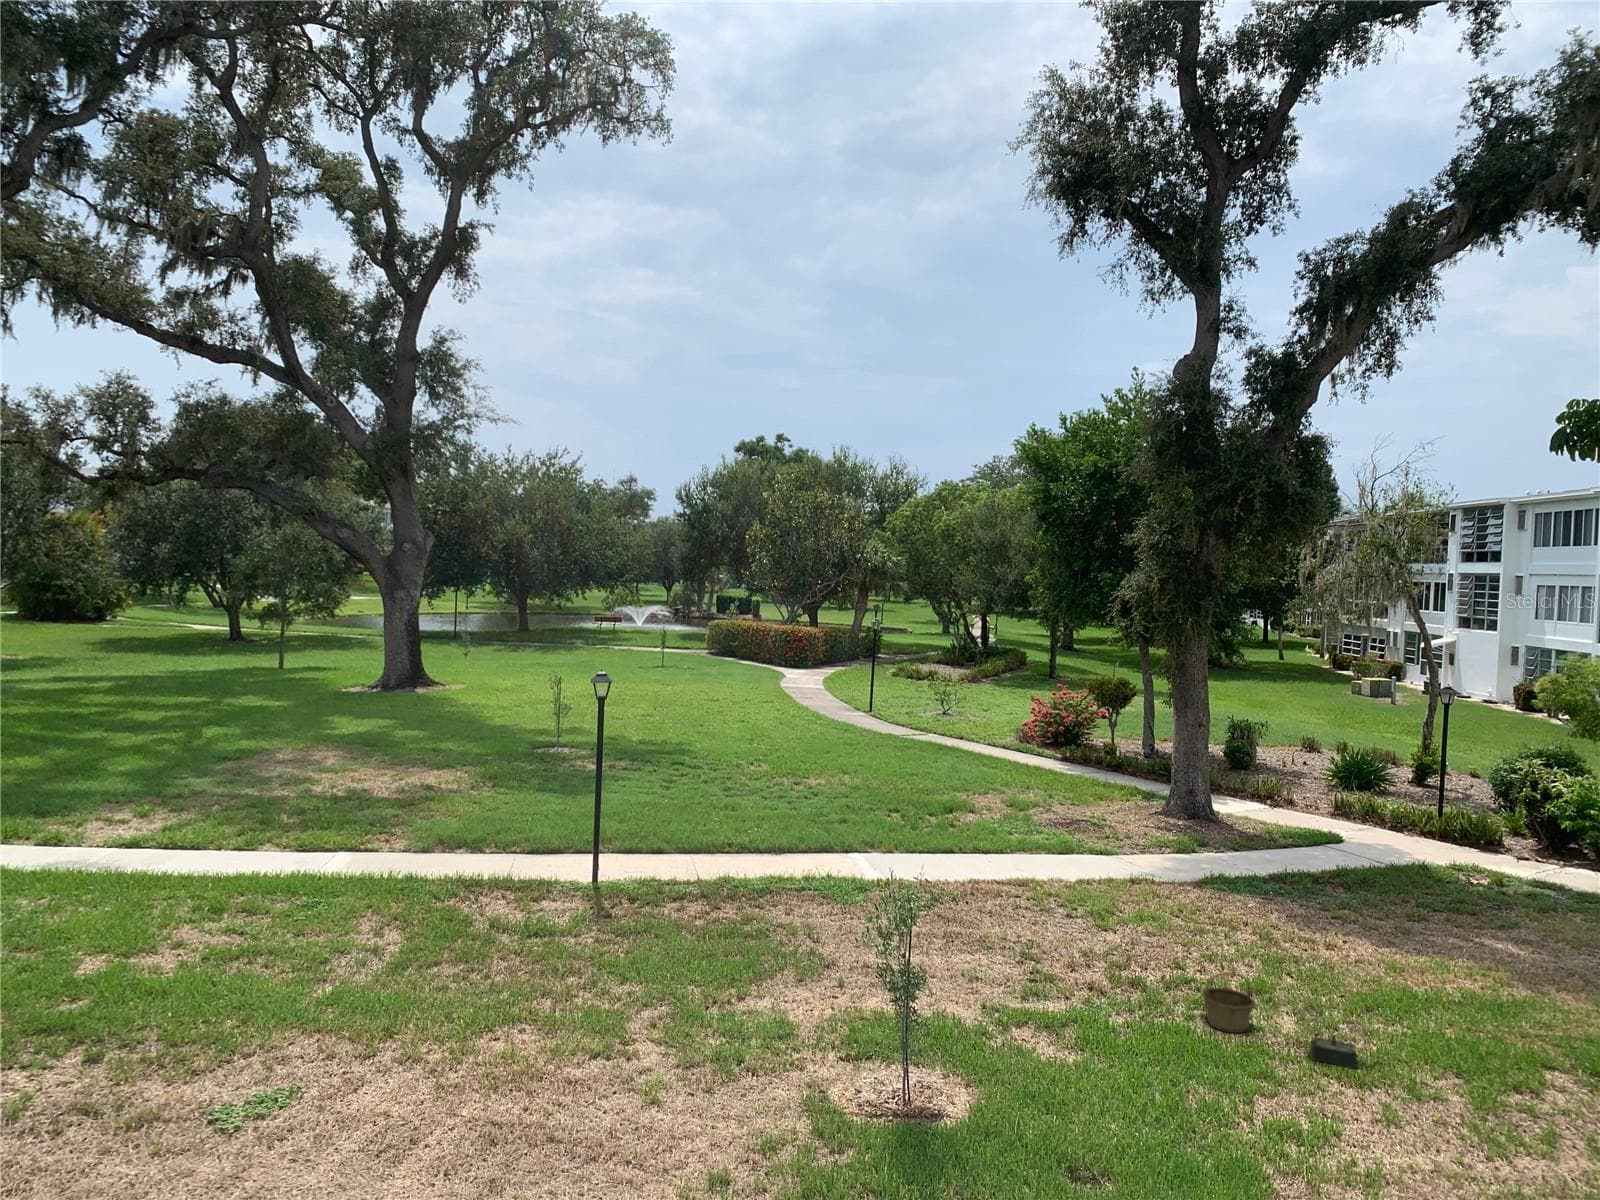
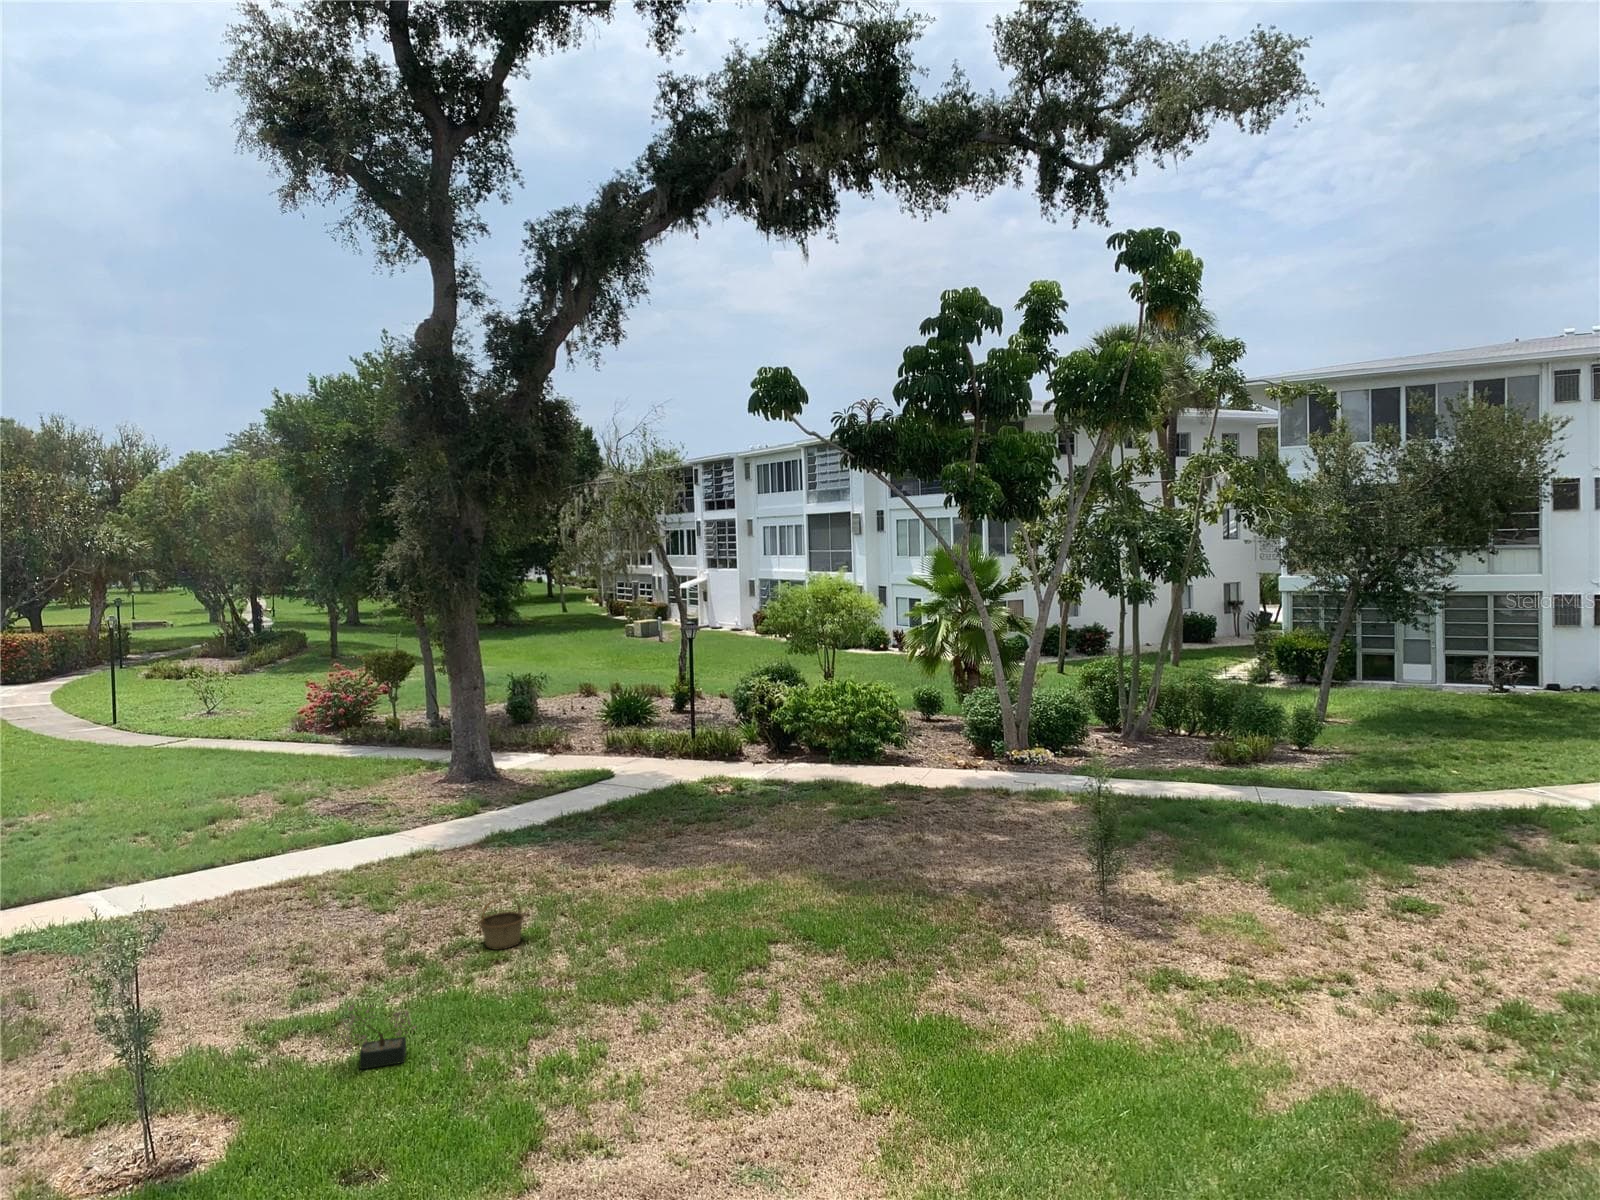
decorative plant: present [1295,1000,1369,1068] -> present [341,1003,416,1069]

